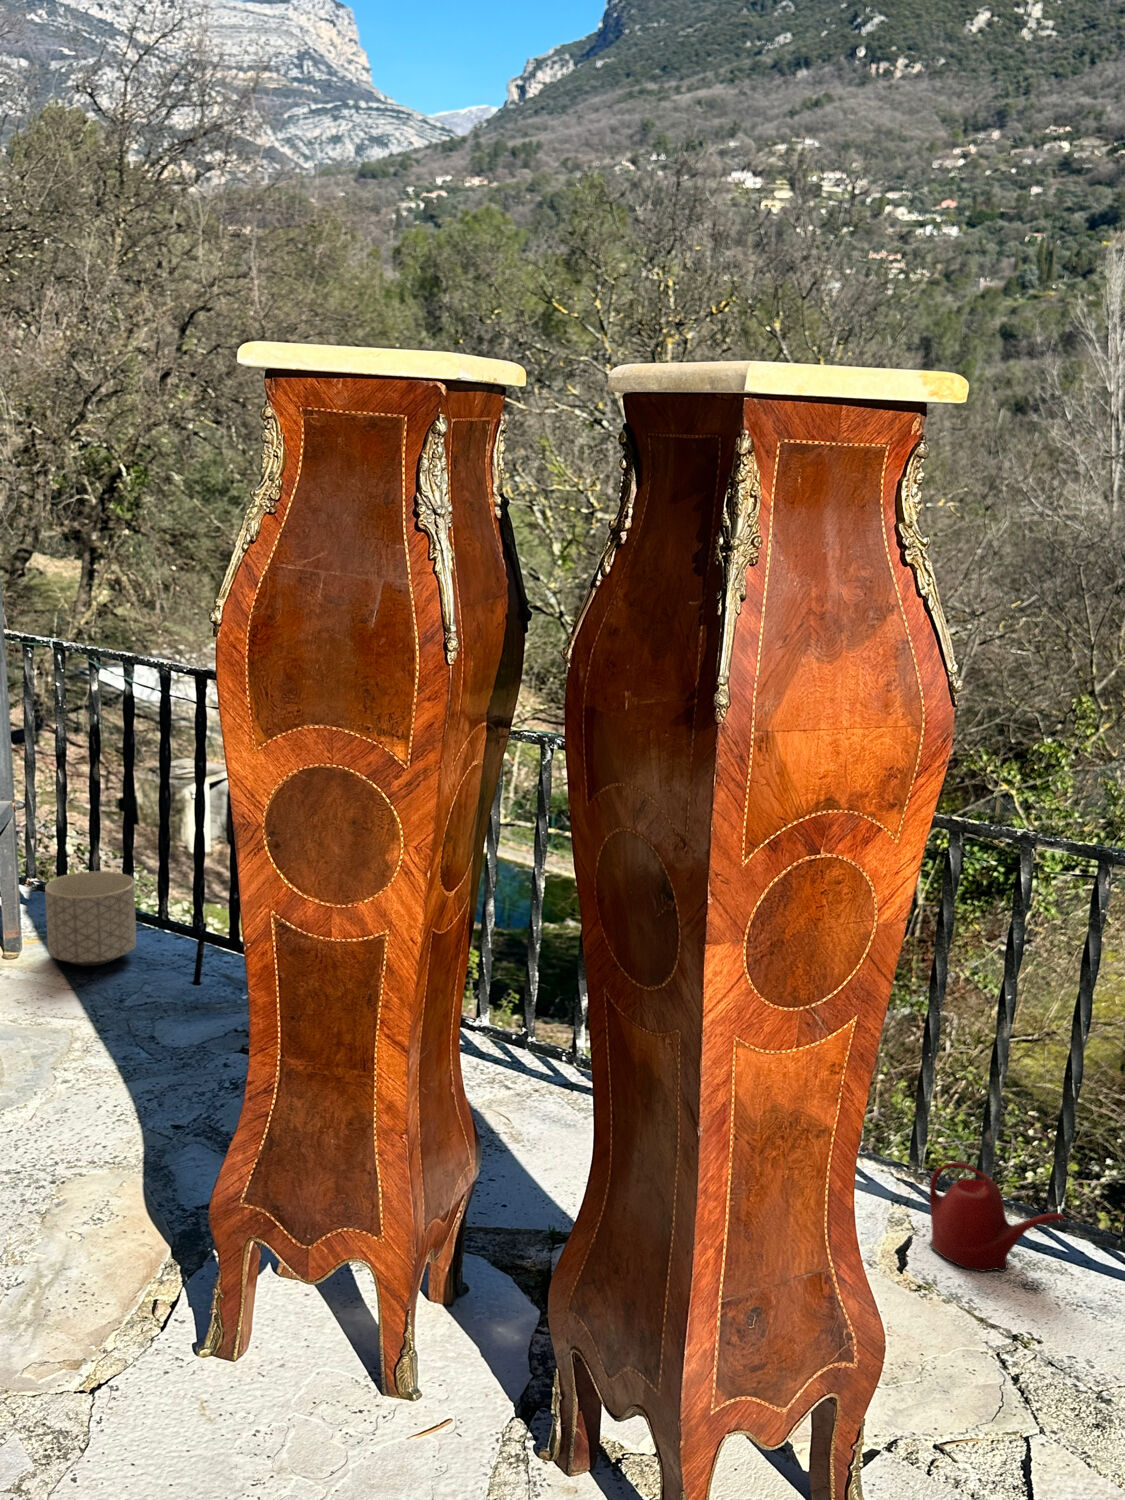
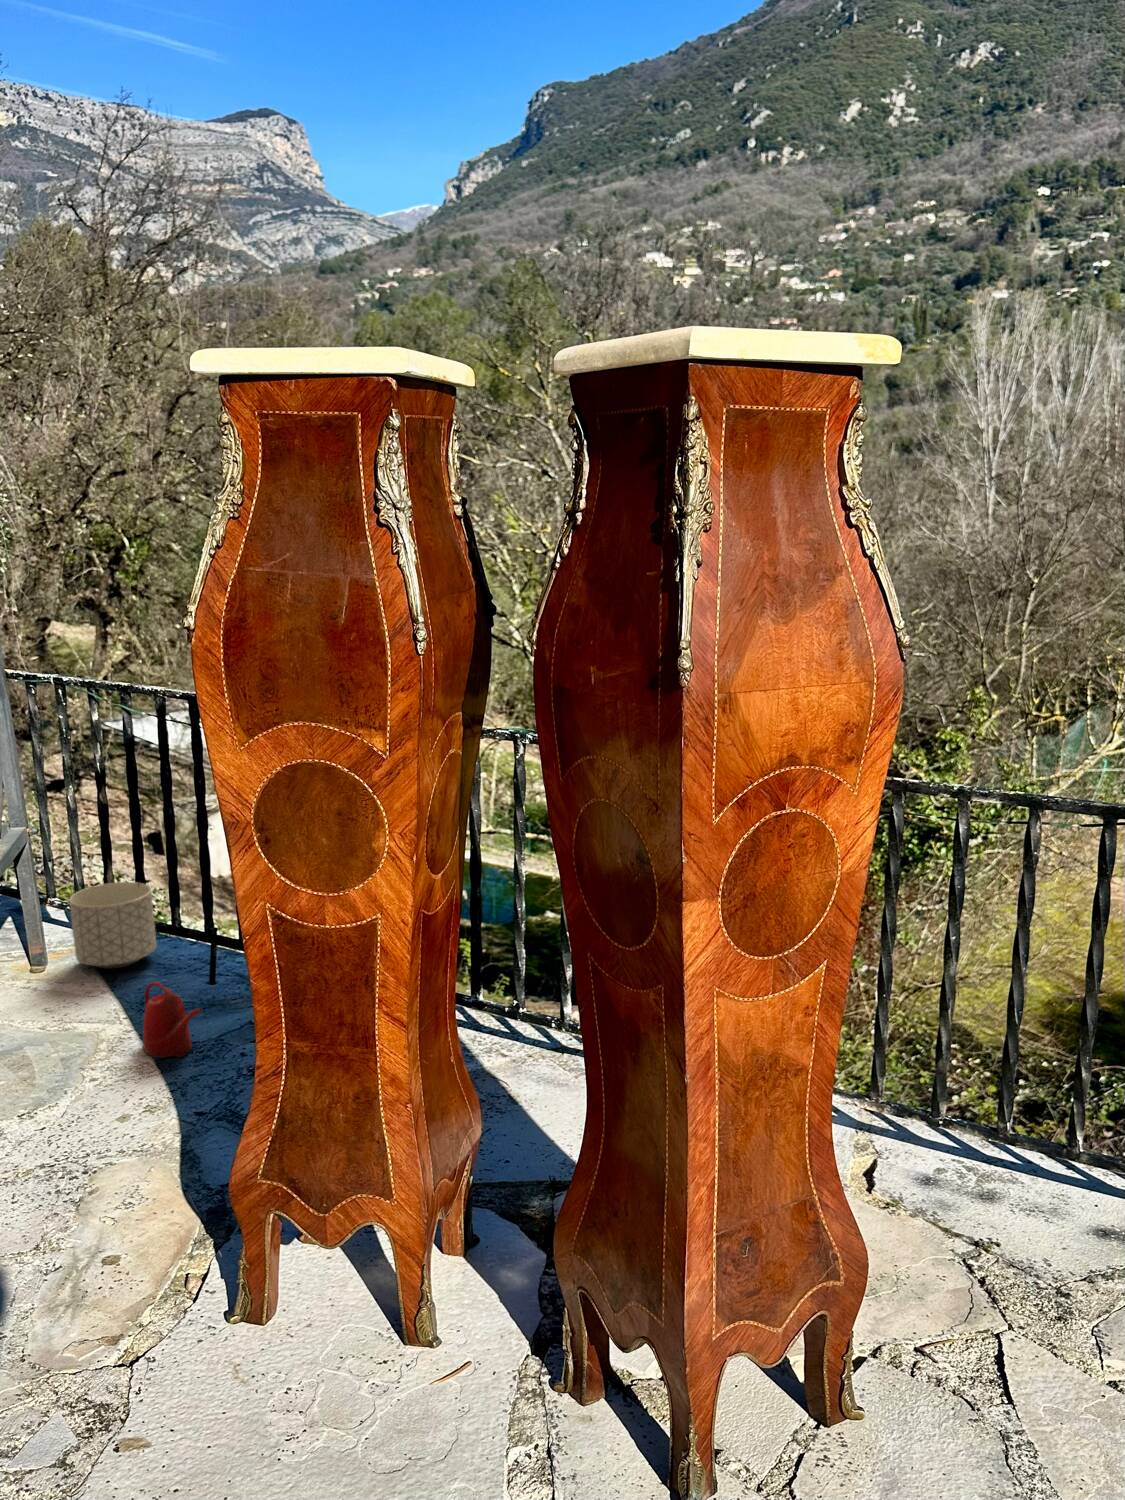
watering can: present [929,1162,1066,1272] -> present [143,982,201,1058]

